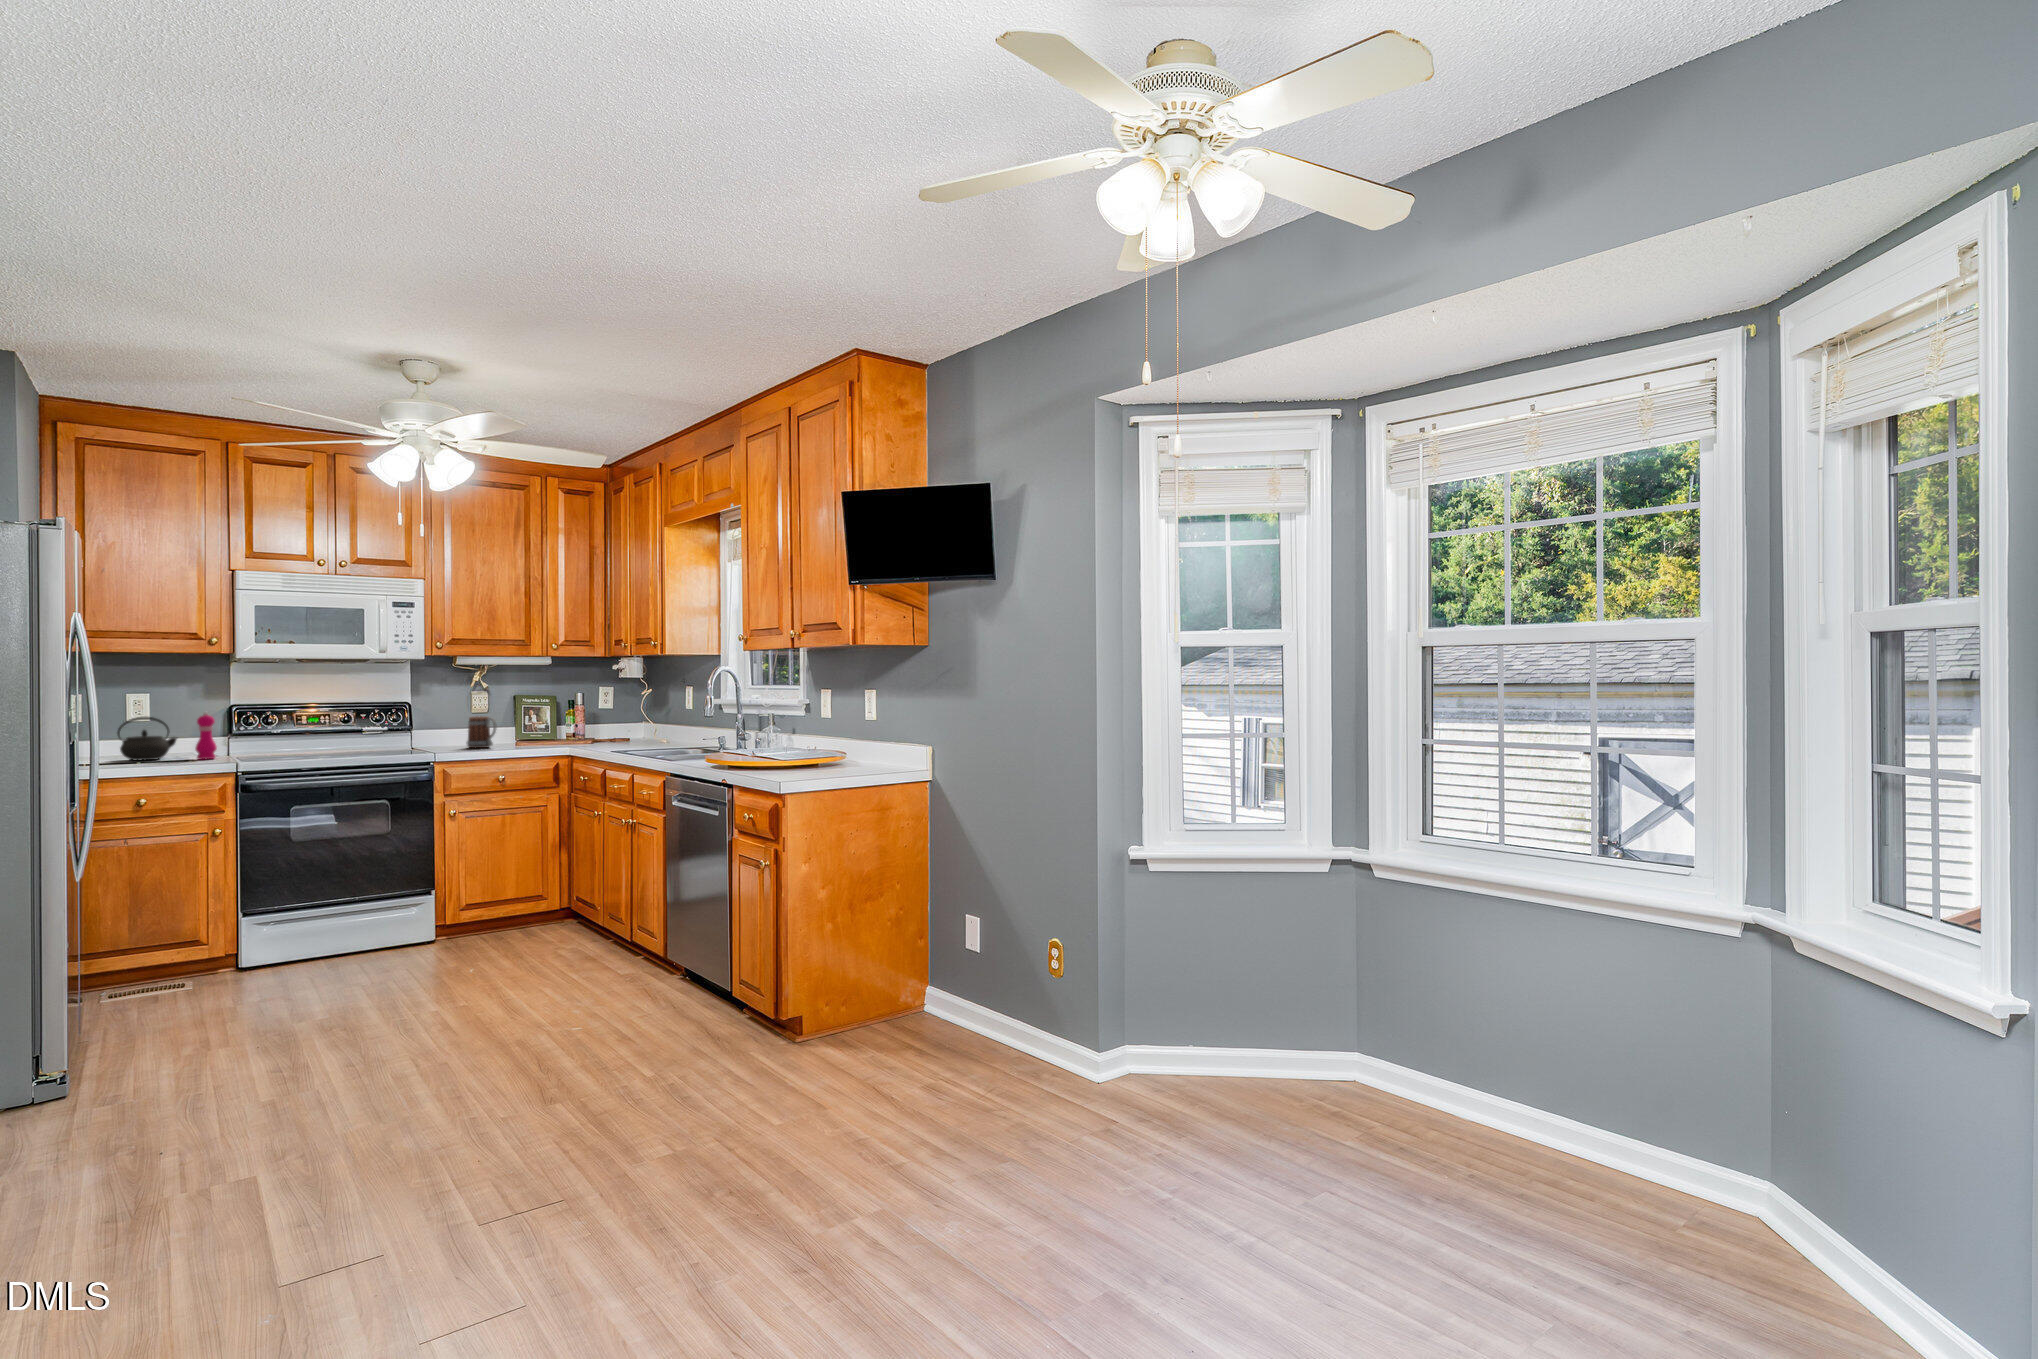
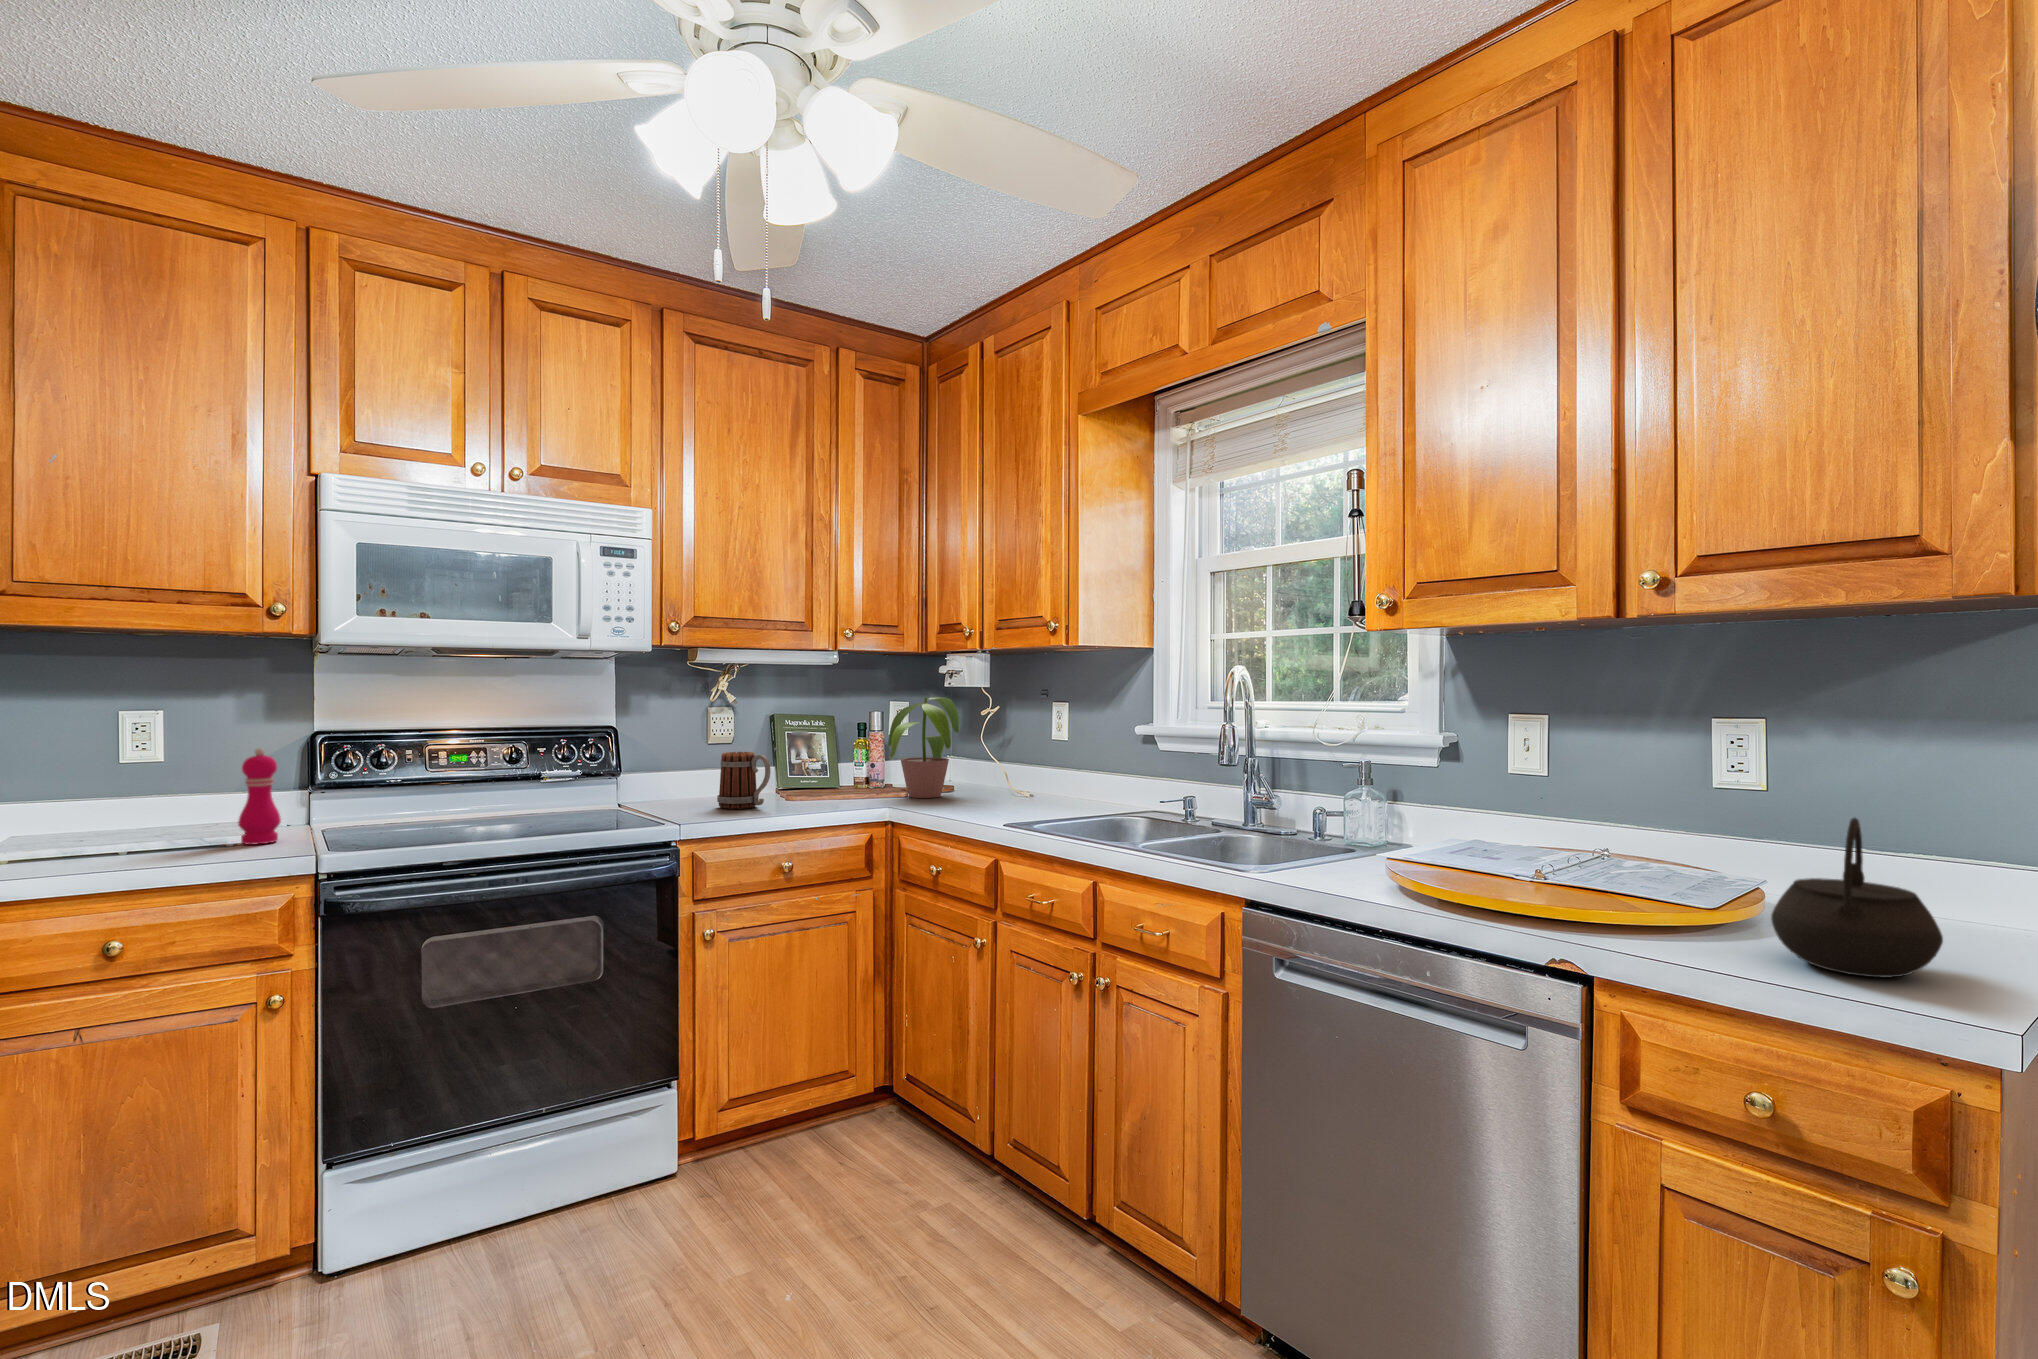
potted plant: none [567,685,637,744] -> present [888,697,959,798]
kettle: present [117,717,177,760] -> present [1771,818,1943,977]

